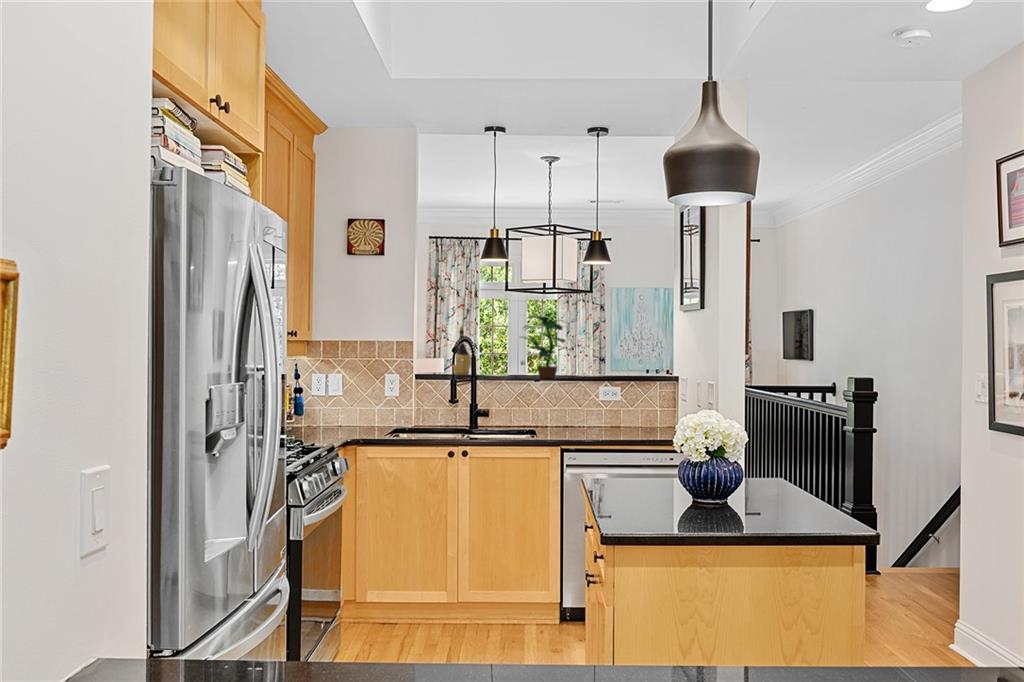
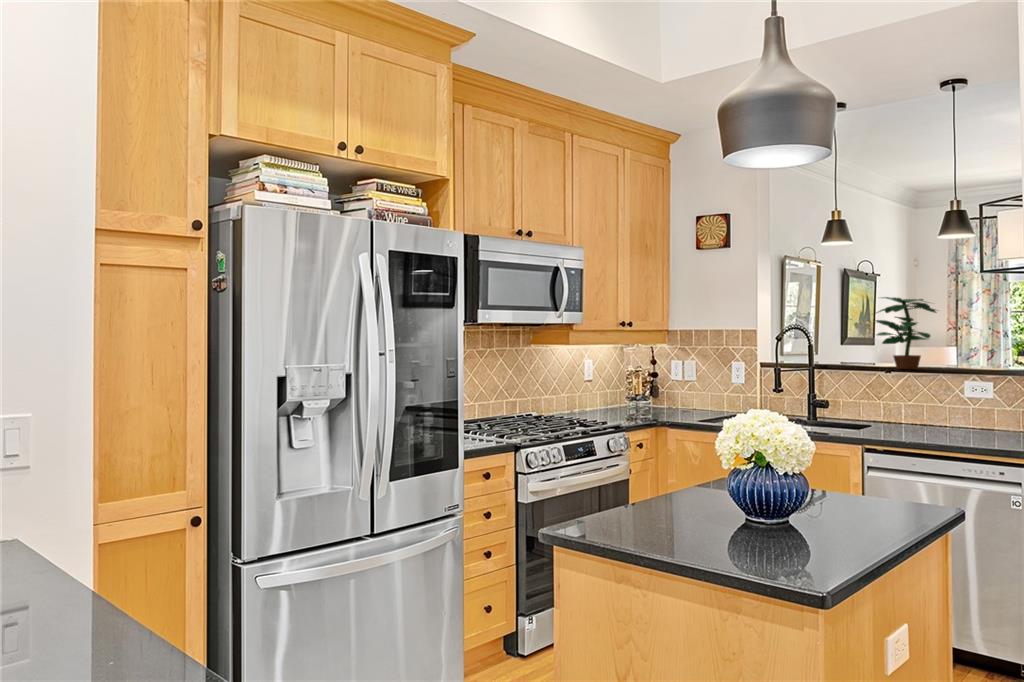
wine bottle: present [452,327,471,376] -> none [829,314,852,365]

